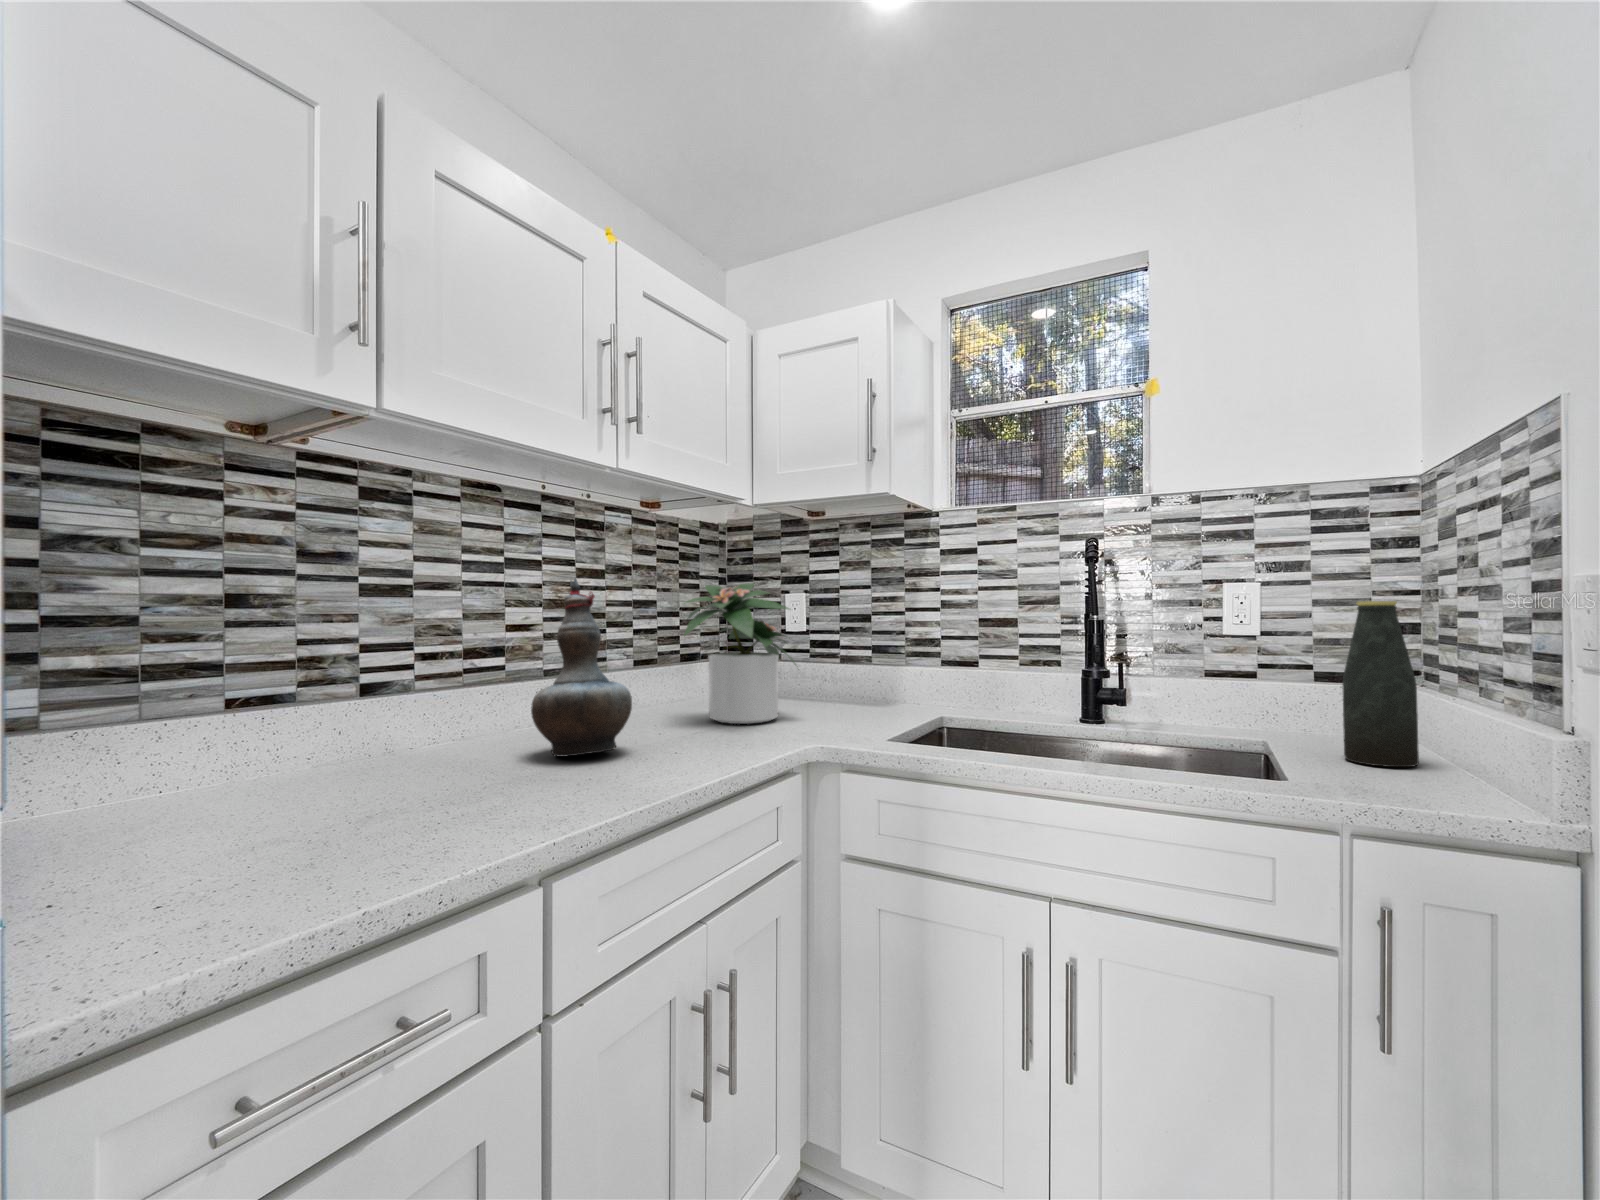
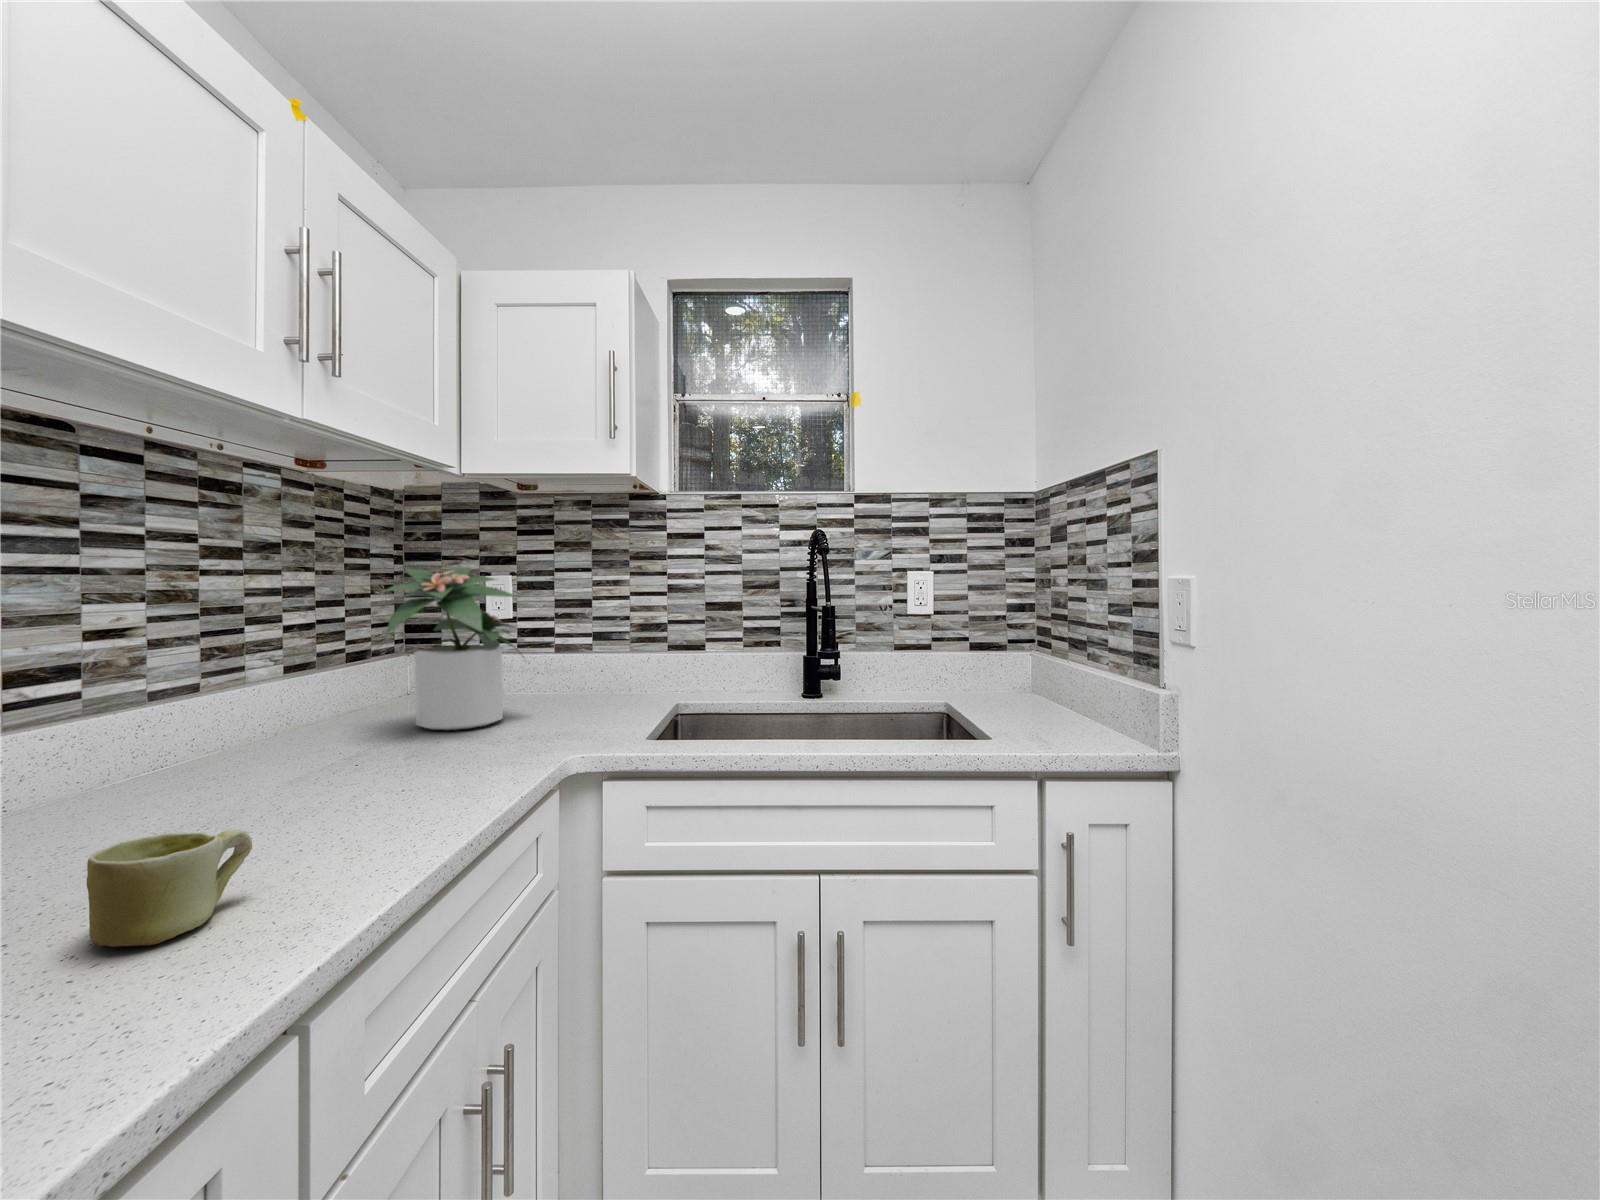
decorative vase: present [531,579,632,756] -> none [171,564,338,811]
bottle: present [1342,601,1419,767] -> none [1003,590,1052,715]
mug: none [457,752,546,819] -> present [87,829,252,947]

